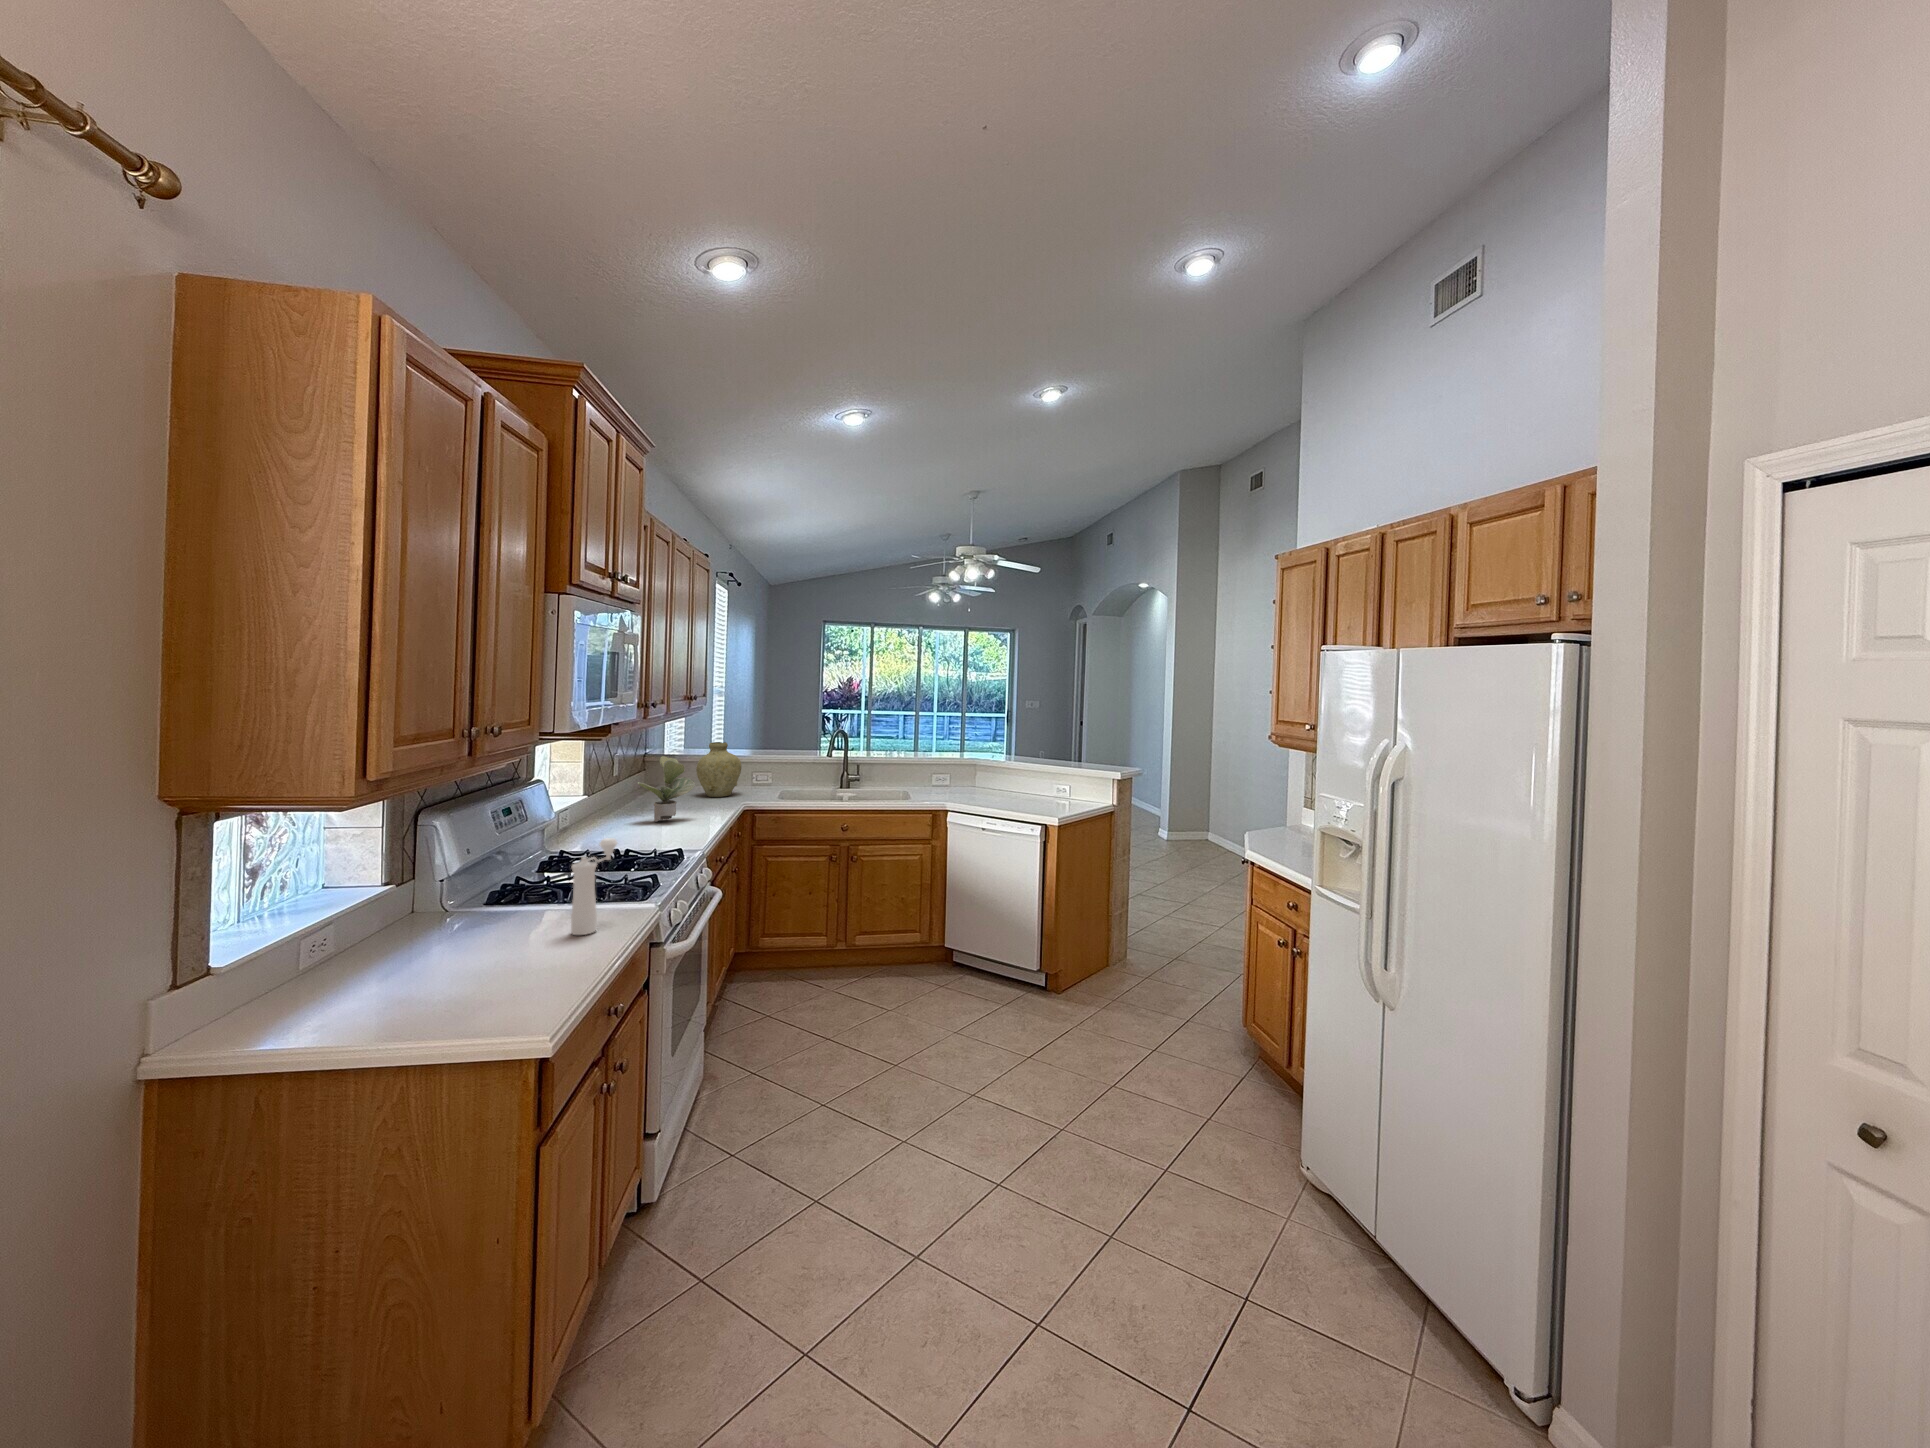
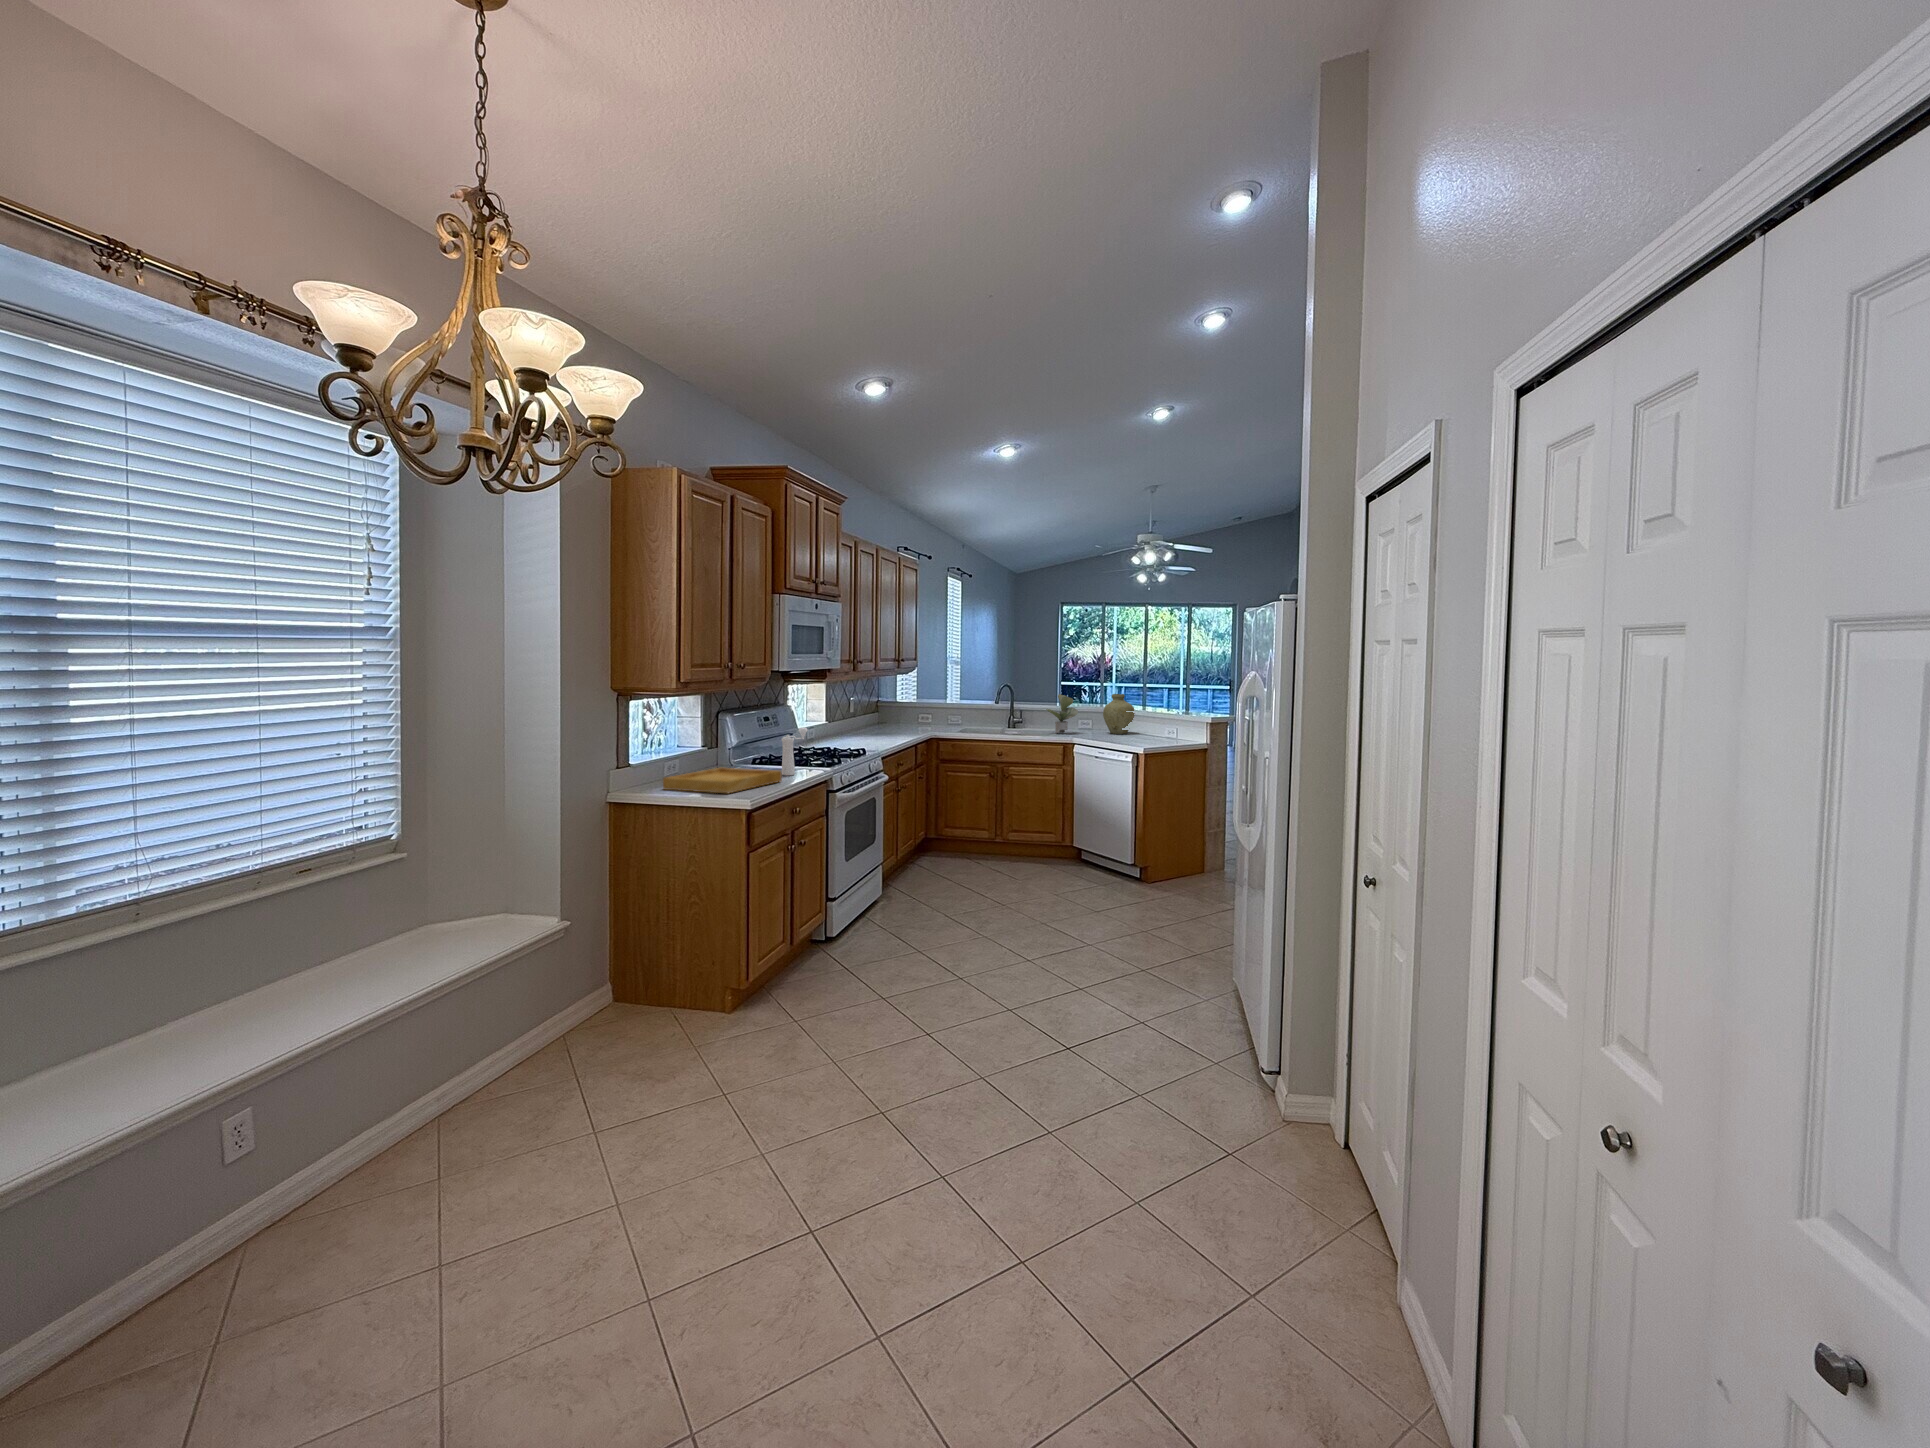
vase: present [696,742,741,797] -> present [1103,694,1135,734]
potted plant: present [638,756,695,822] -> present [1046,694,1078,733]
tray: none [305,936,587,1021] -> present [663,768,782,794]

